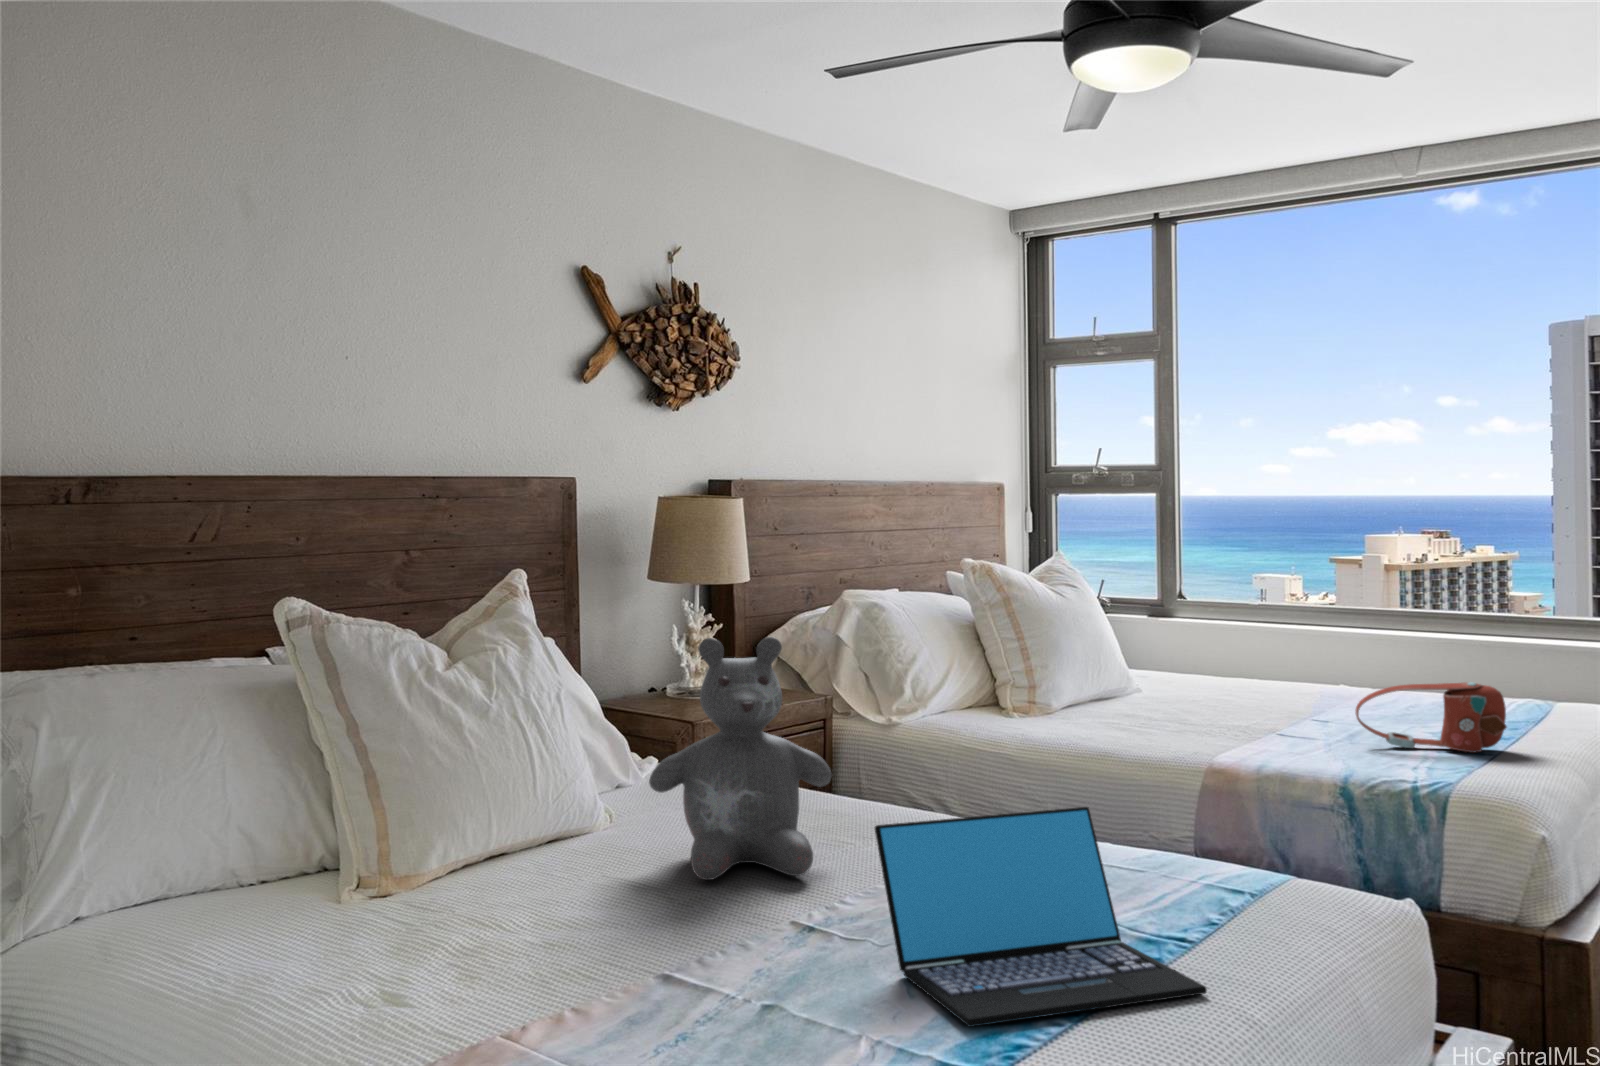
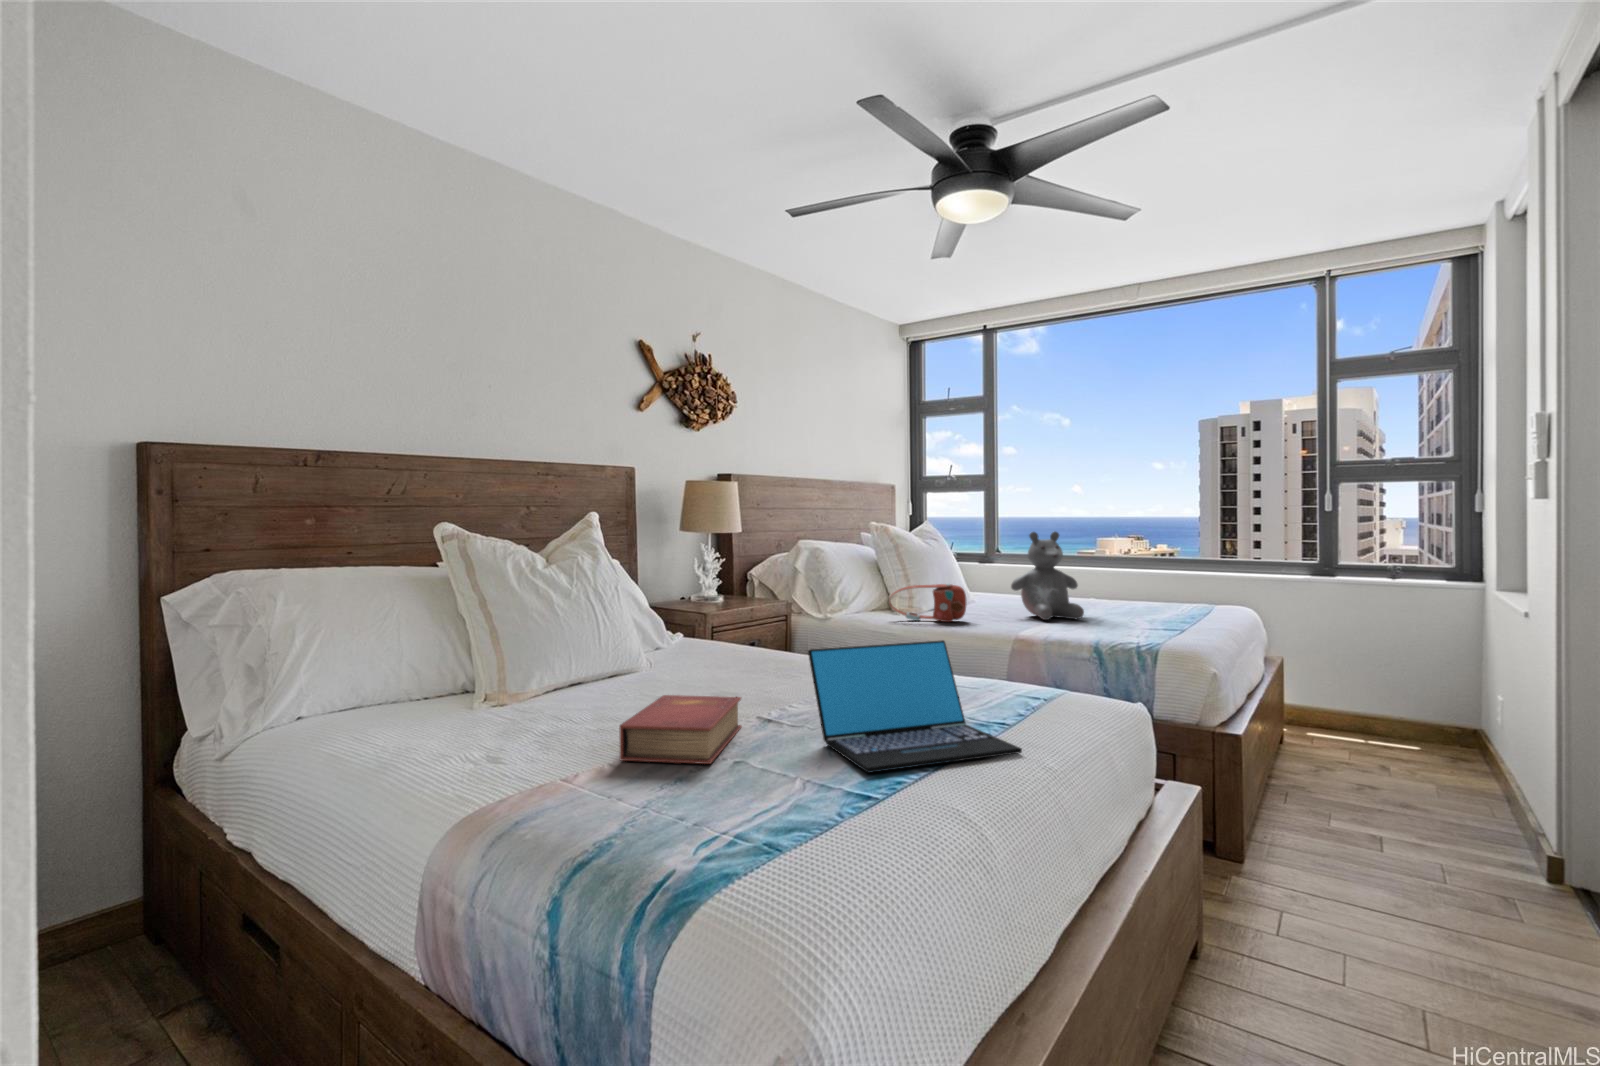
teddy bear: present [649,637,831,880] -> present [1011,532,1084,620]
handbag: present [1355,682,1507,753] -> present [889,584,966,622]
book: none [590,891,770,1009] -> present [619,695,742,764]

